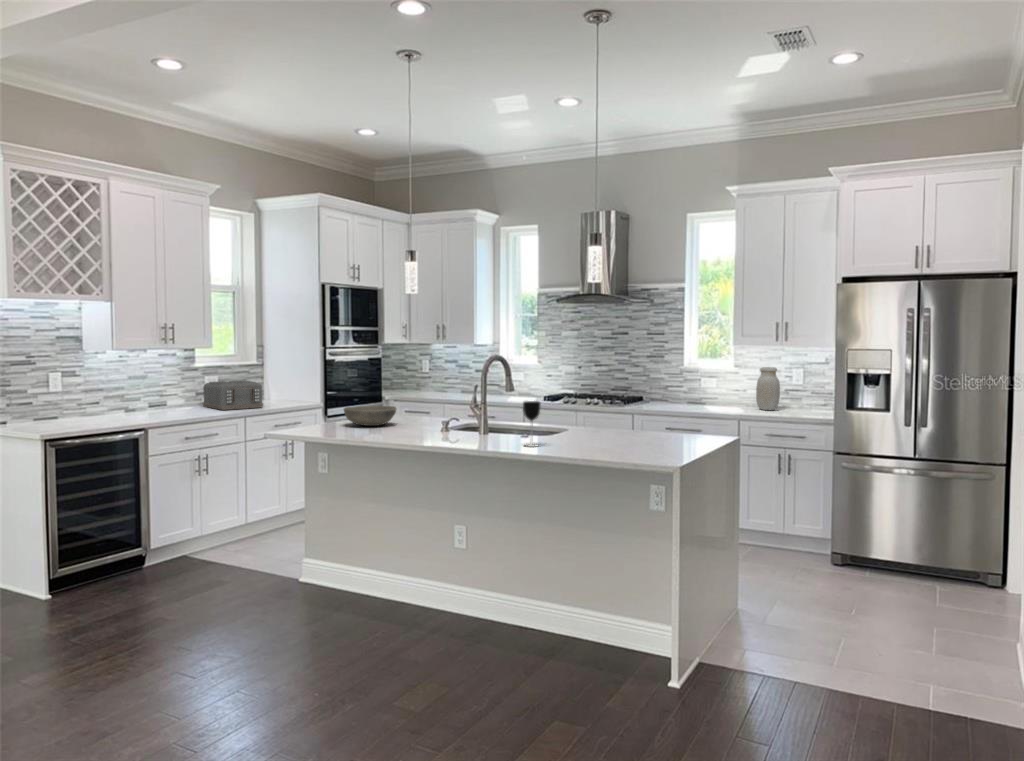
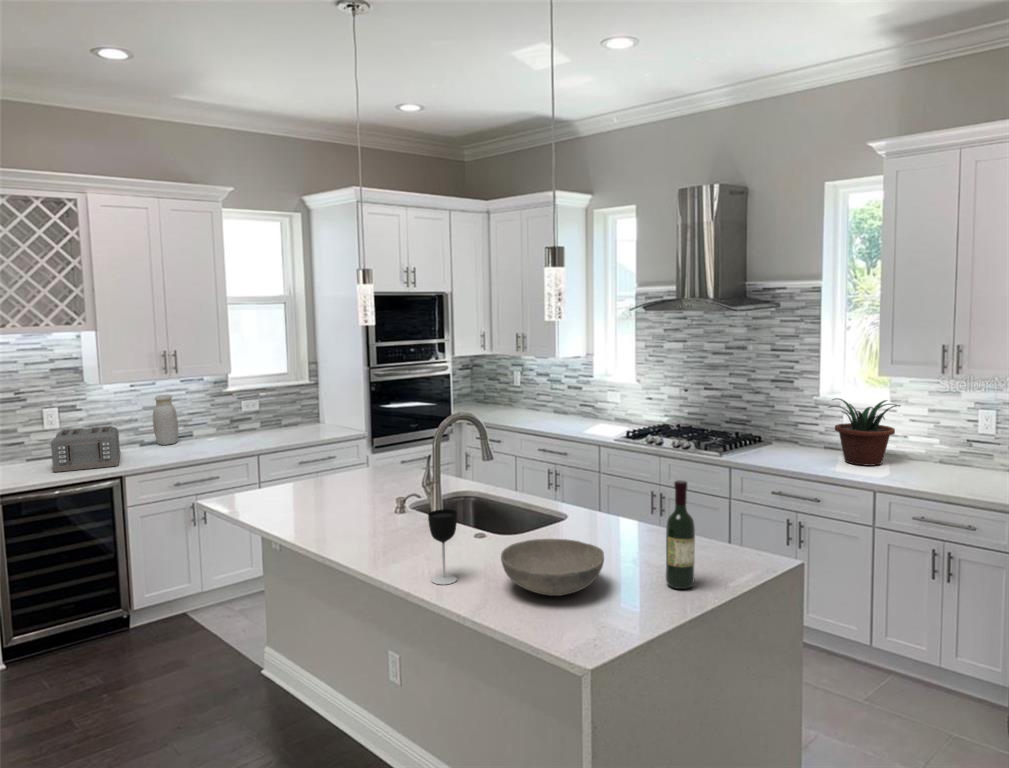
potted plant: none [693,364,740,407] -> present [830,398,900,466]
jar: present [756,367,780,410] -> present [153,395,178,445]
wine bottle: none [662,378,680,442] -> present [666,480,695,589]
toaster: present [203,381,263,410] -> present [51,426,120,472]
bowl: present [344,406,396,426] -> present [501,539,604,596]

